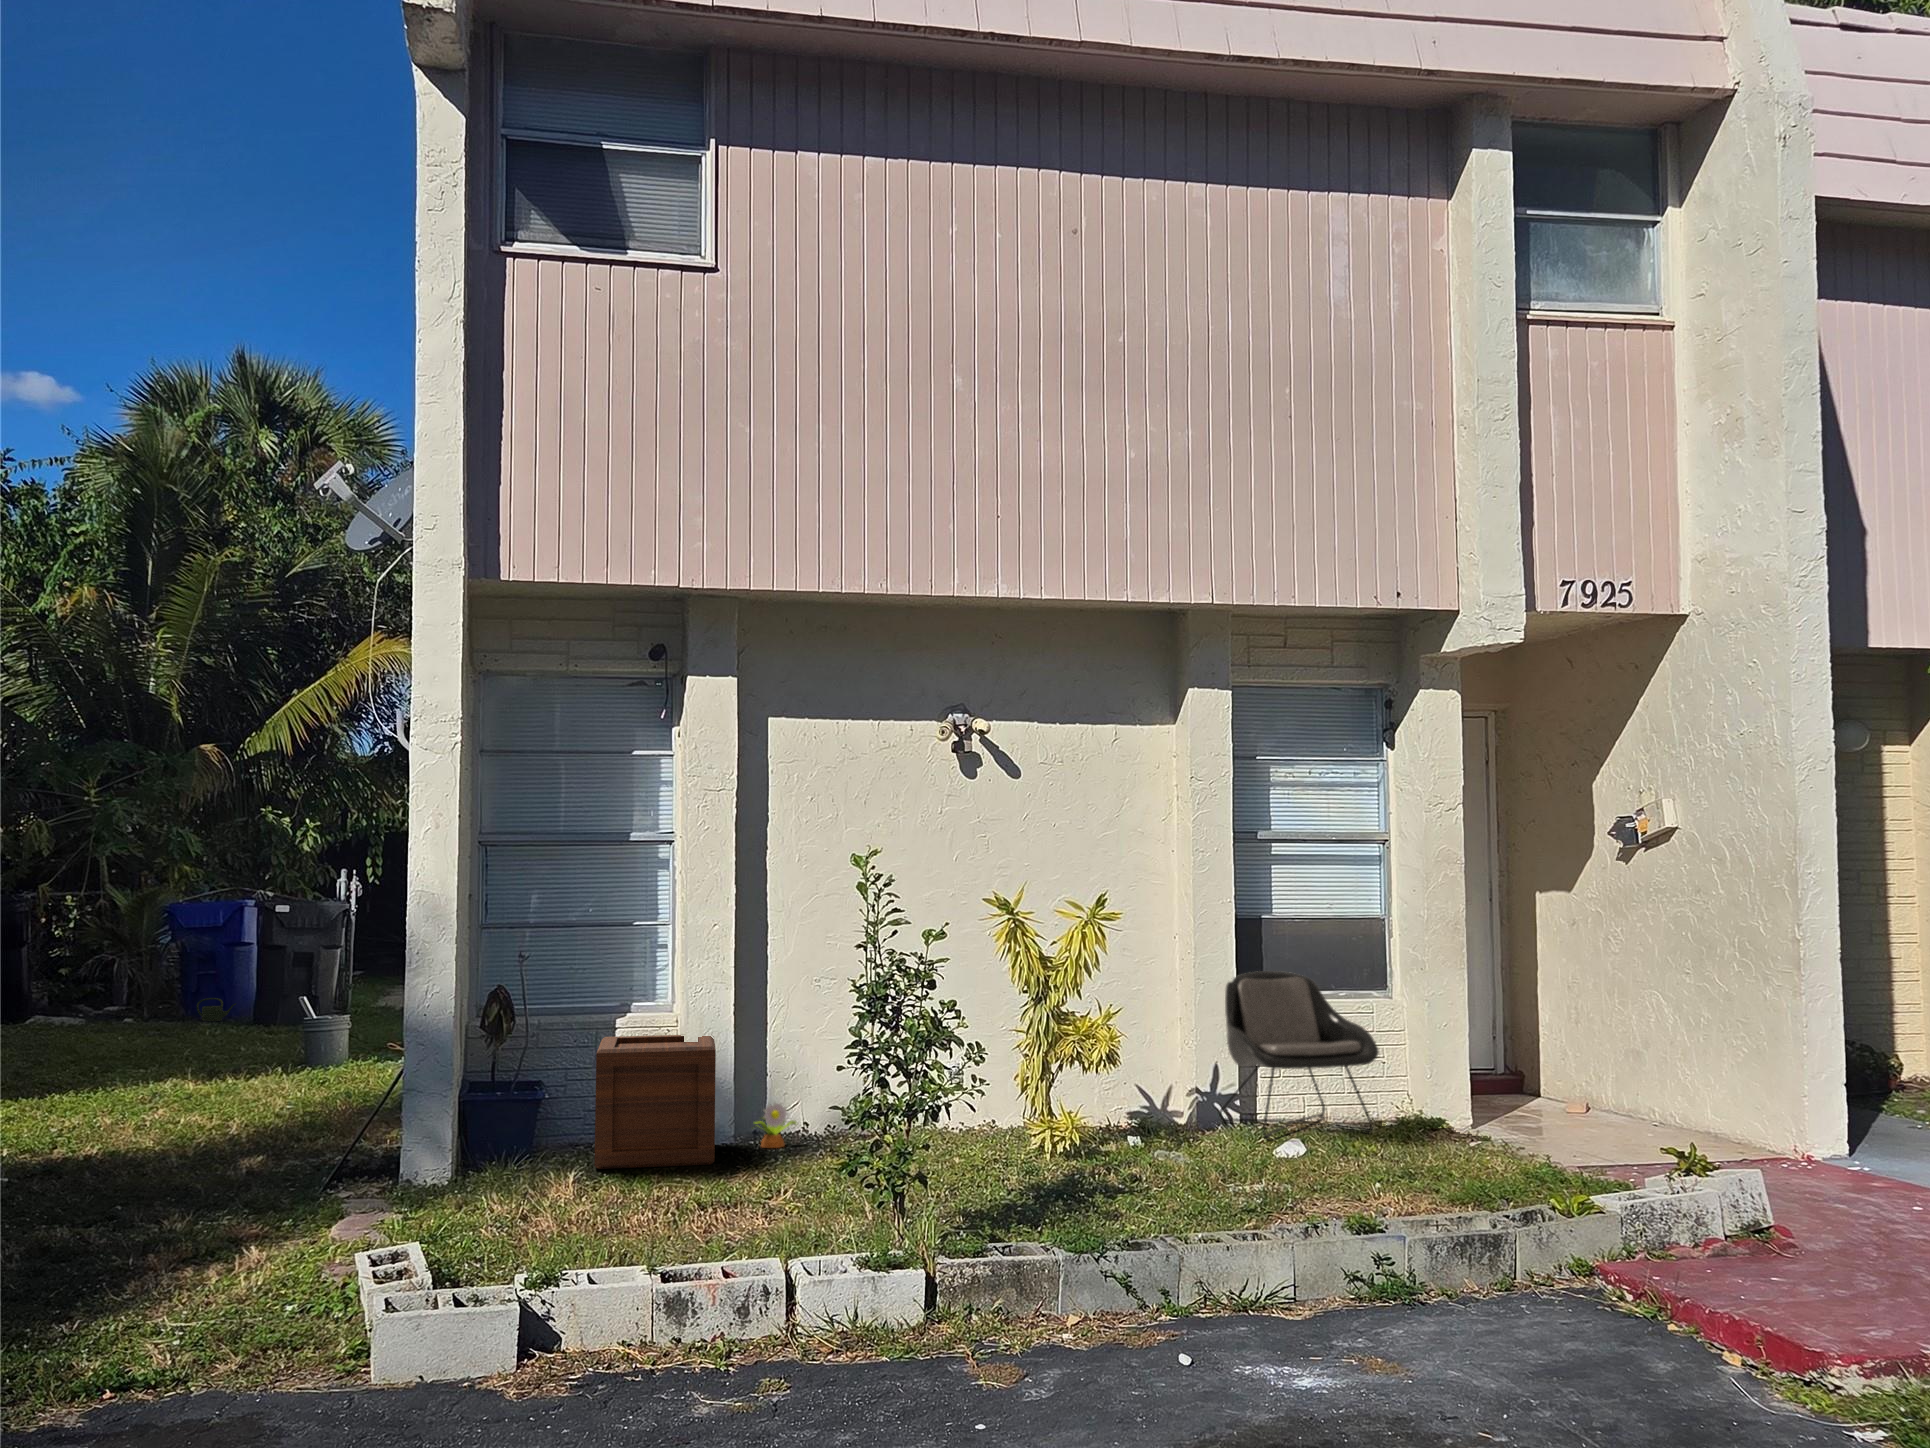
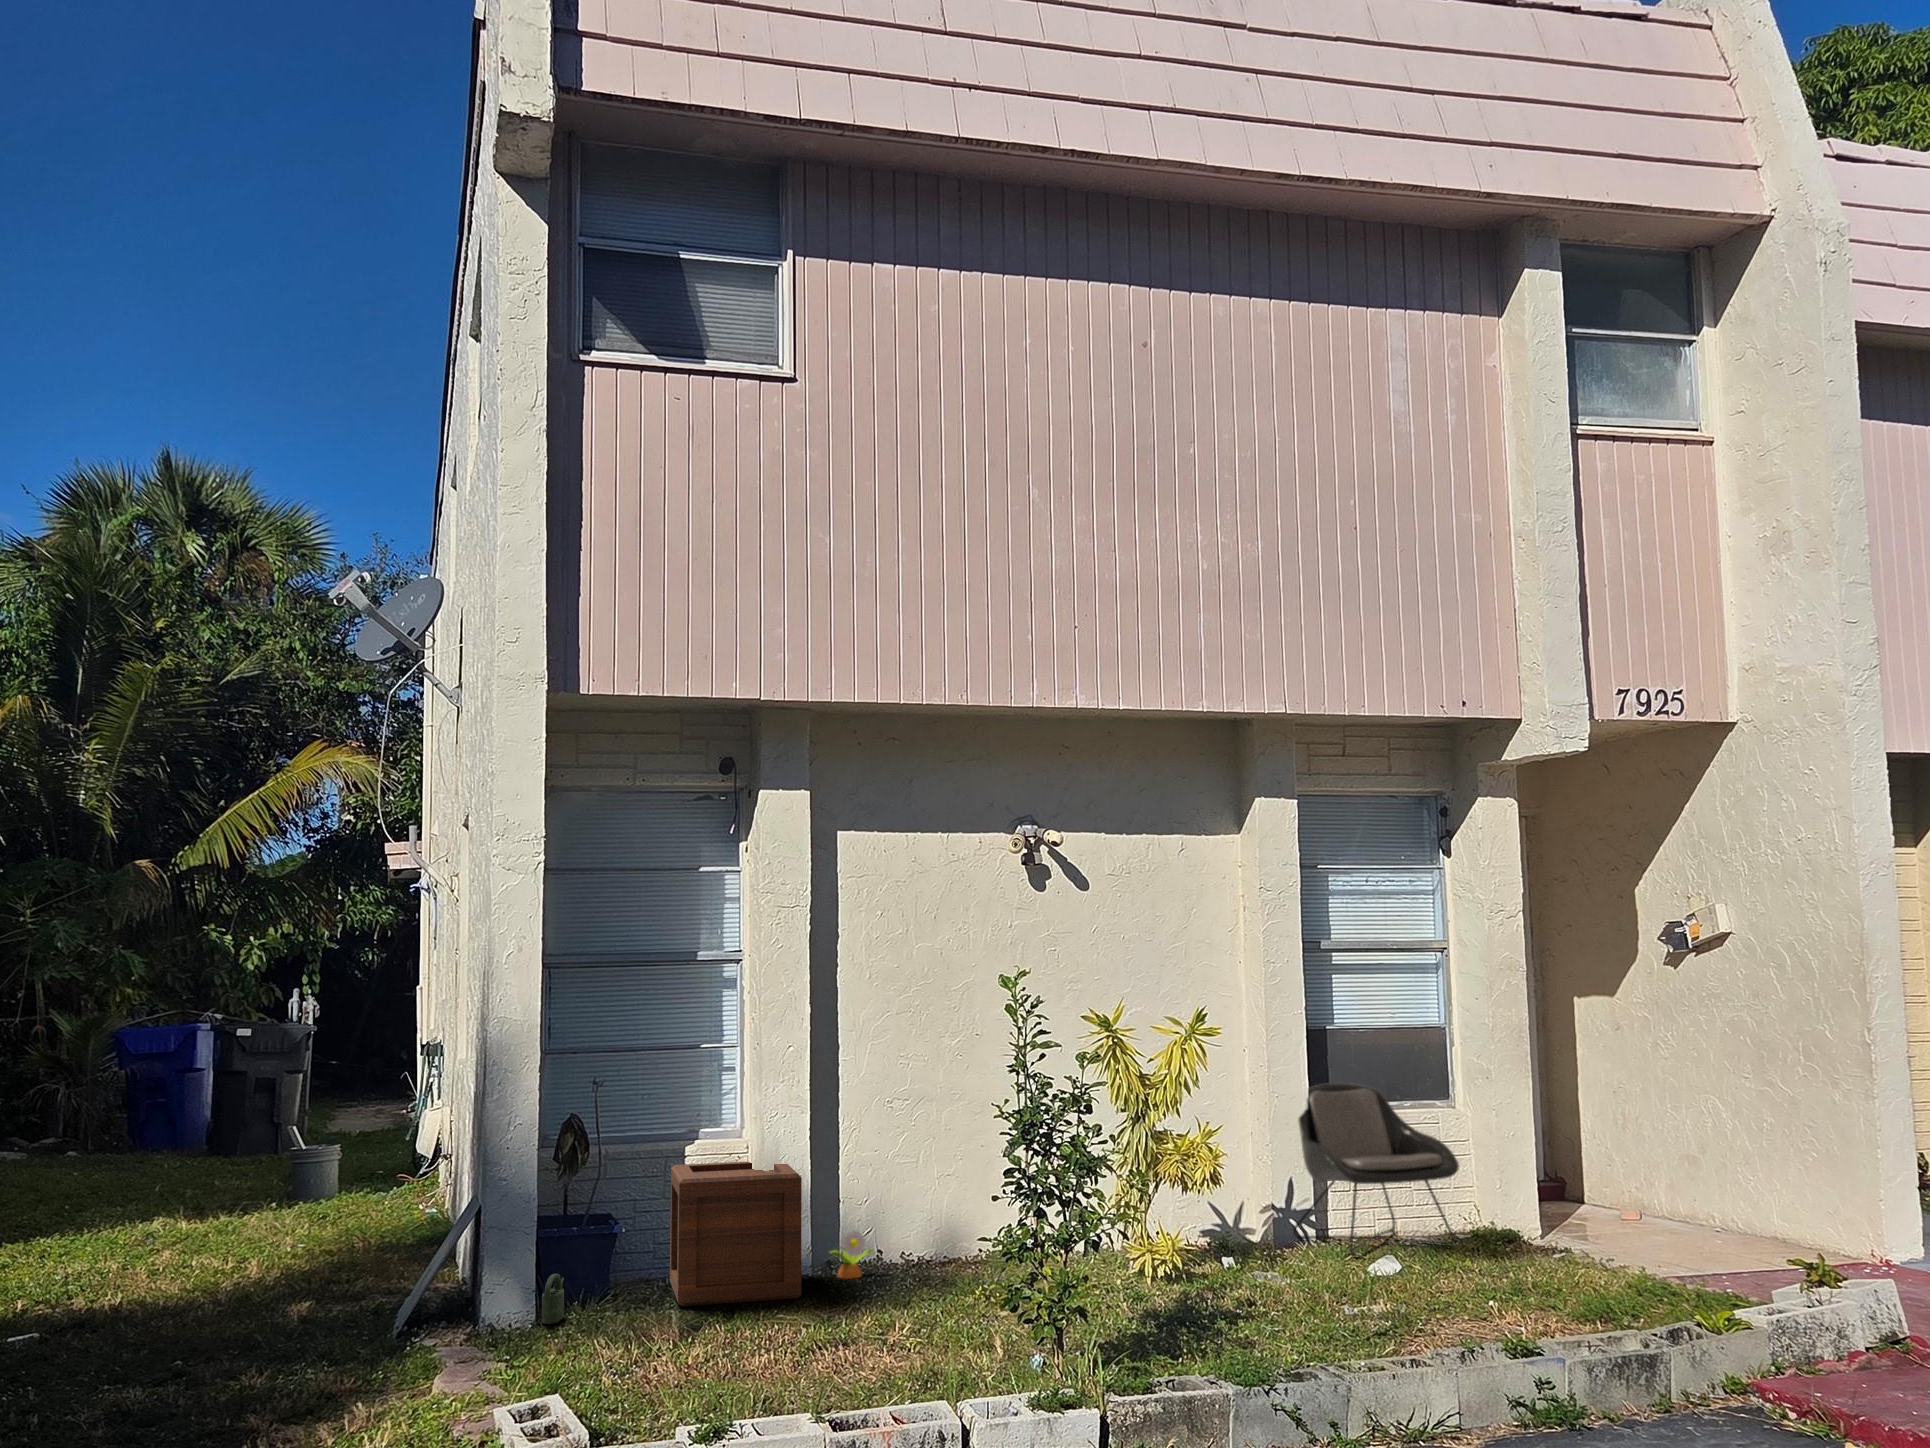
watering can: present [196,998,236,1021] -> present [542,1274,564,1324]

